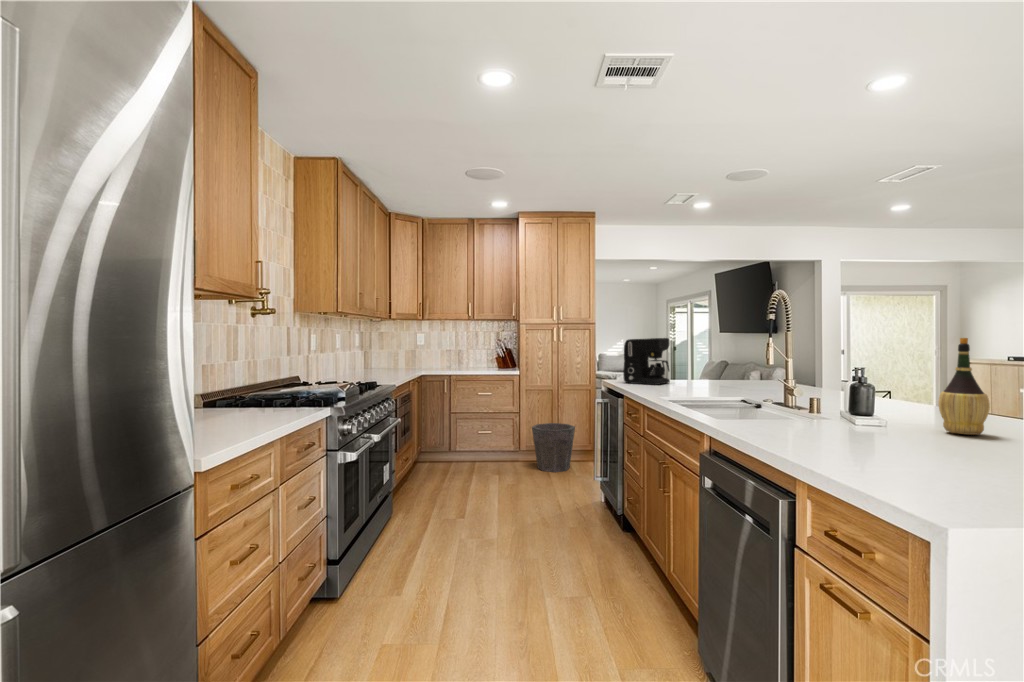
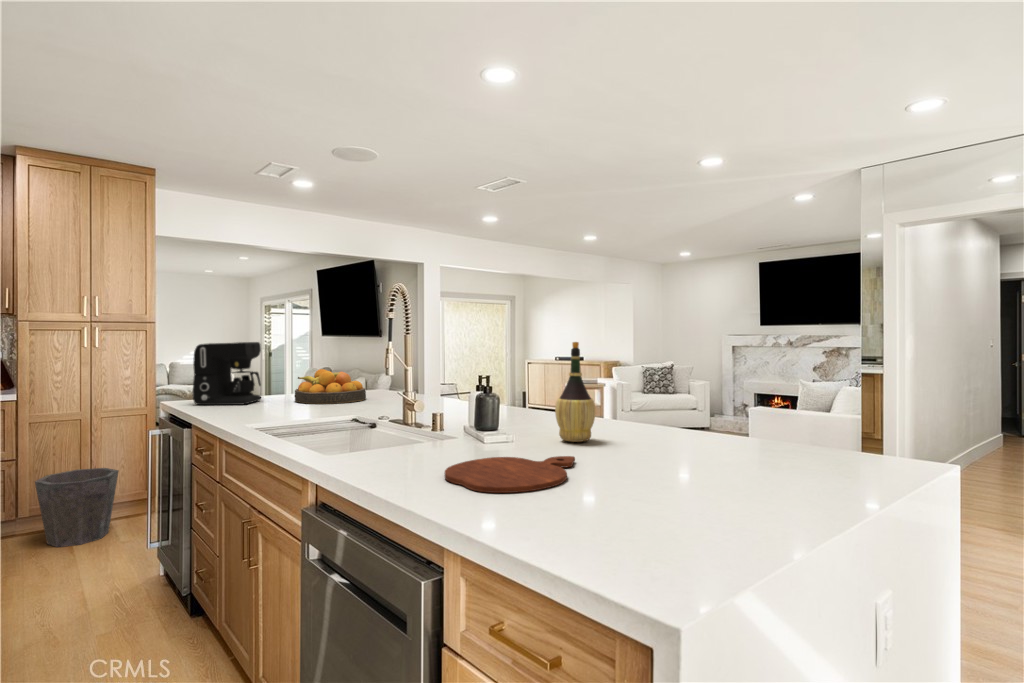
fruit bowl: none [695,360,755,389] -> present [295,369,366,404]
cutting board: none [807,433,946,457] -> present [445,456,575,493]

